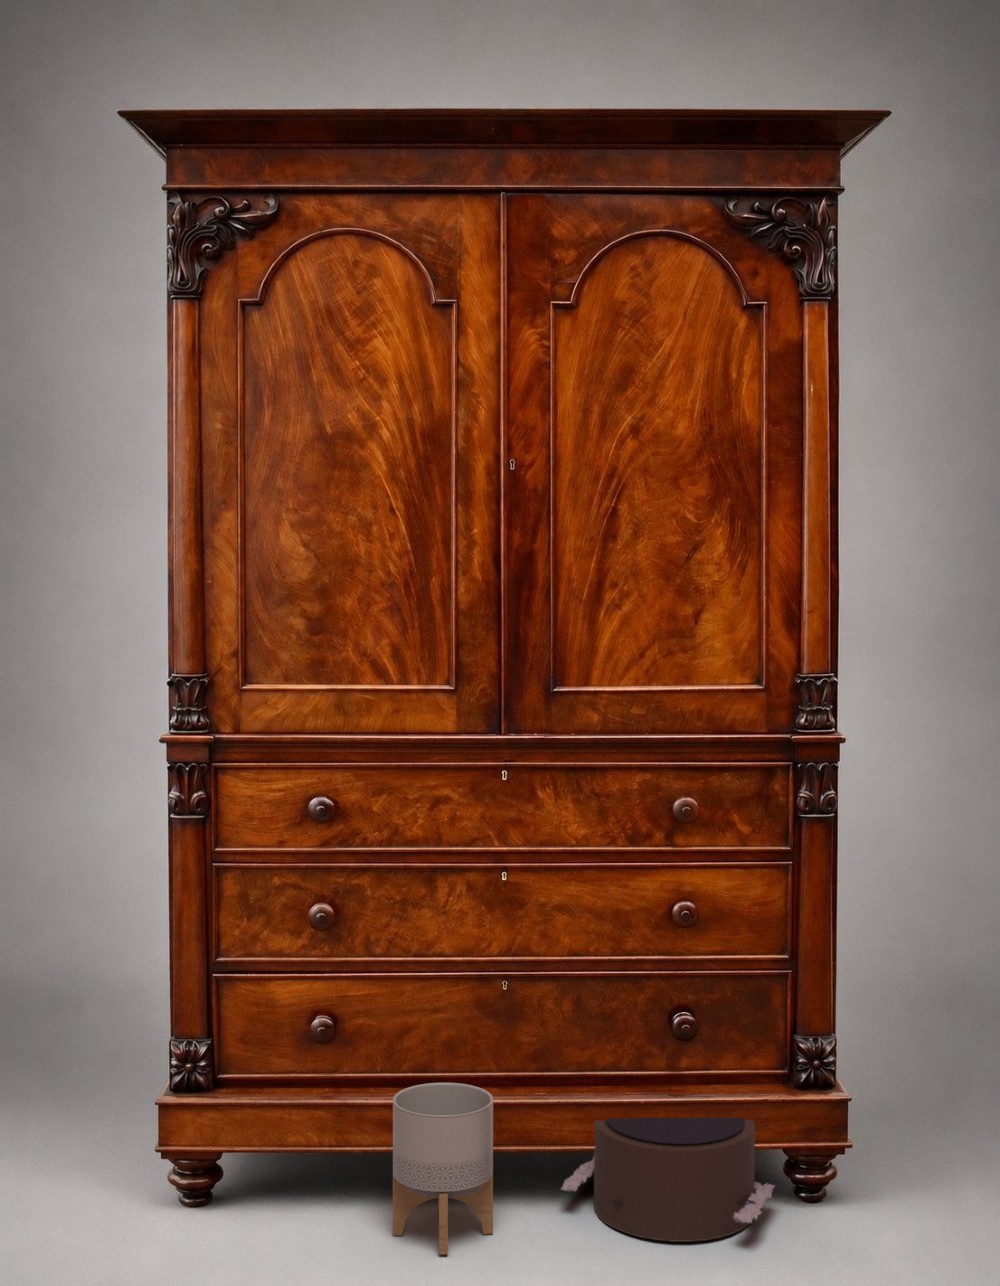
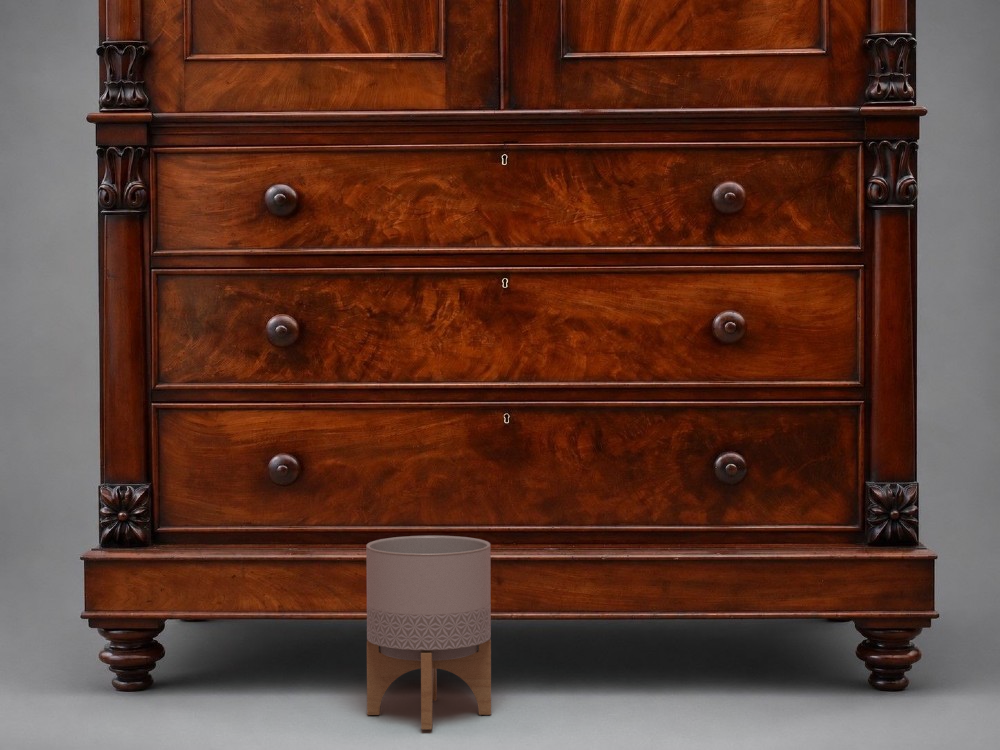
pouf: present [561,1118,775,1242] -> none [577,571,844,721]

